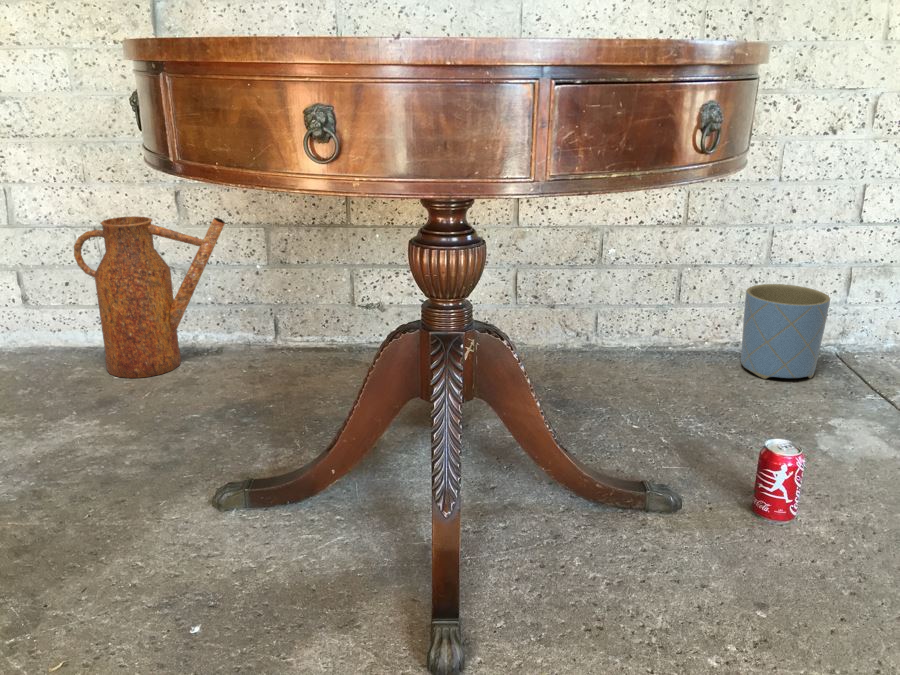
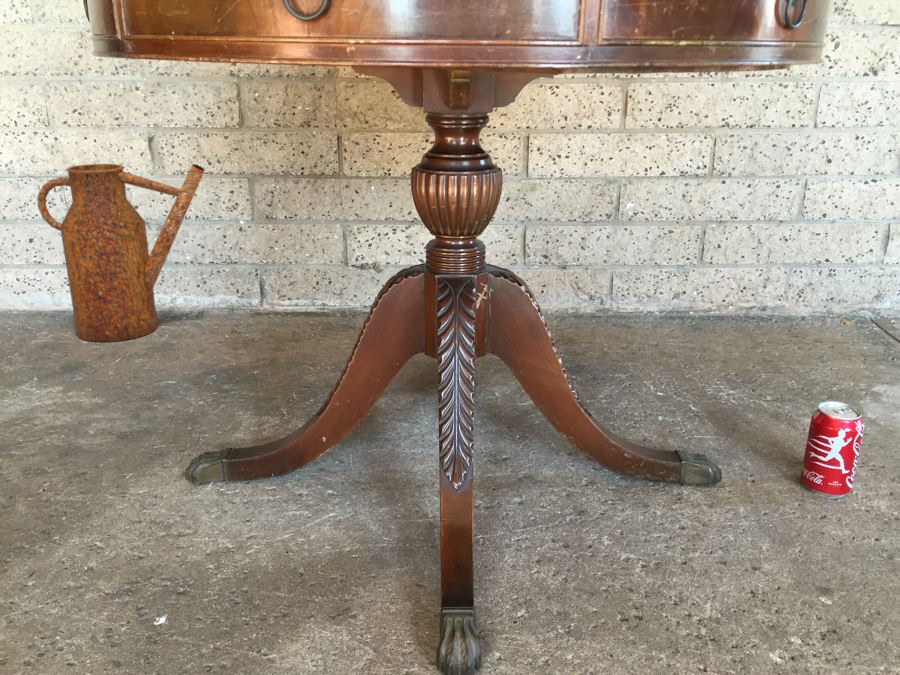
planter: present [741,284,830,379] -> none [769,242,869,344]

